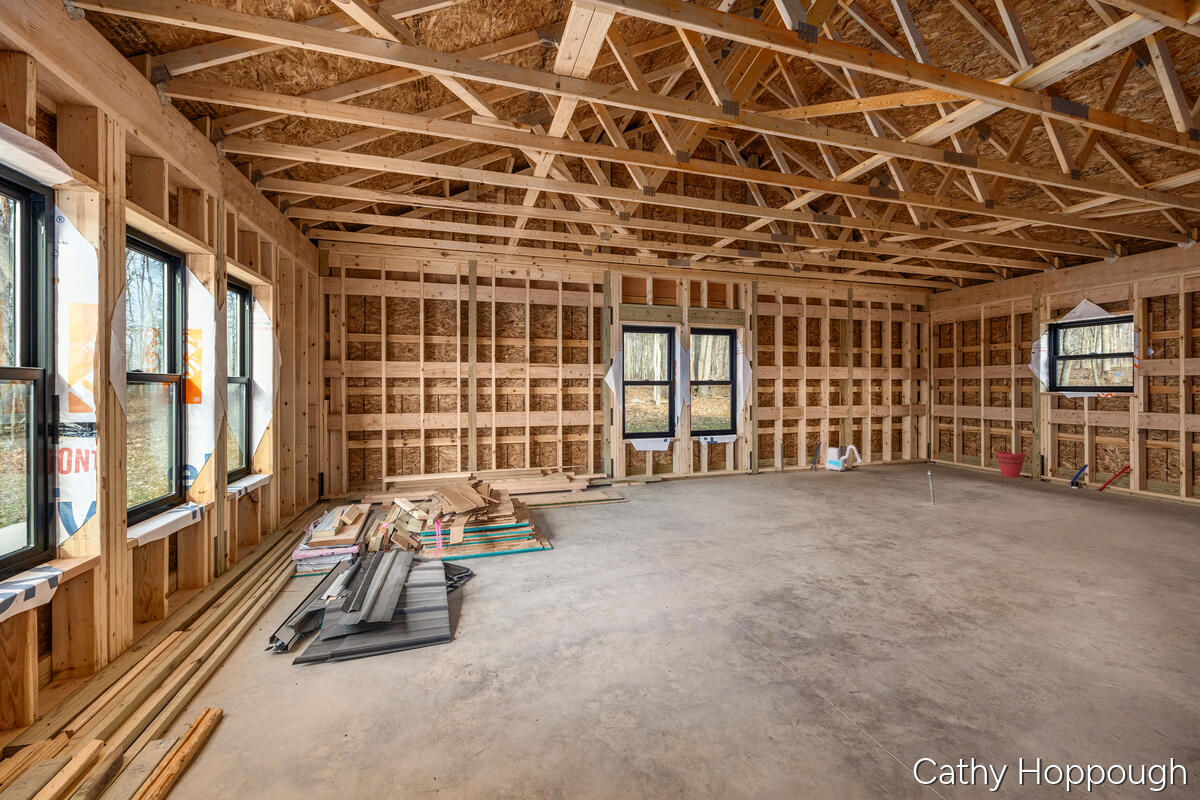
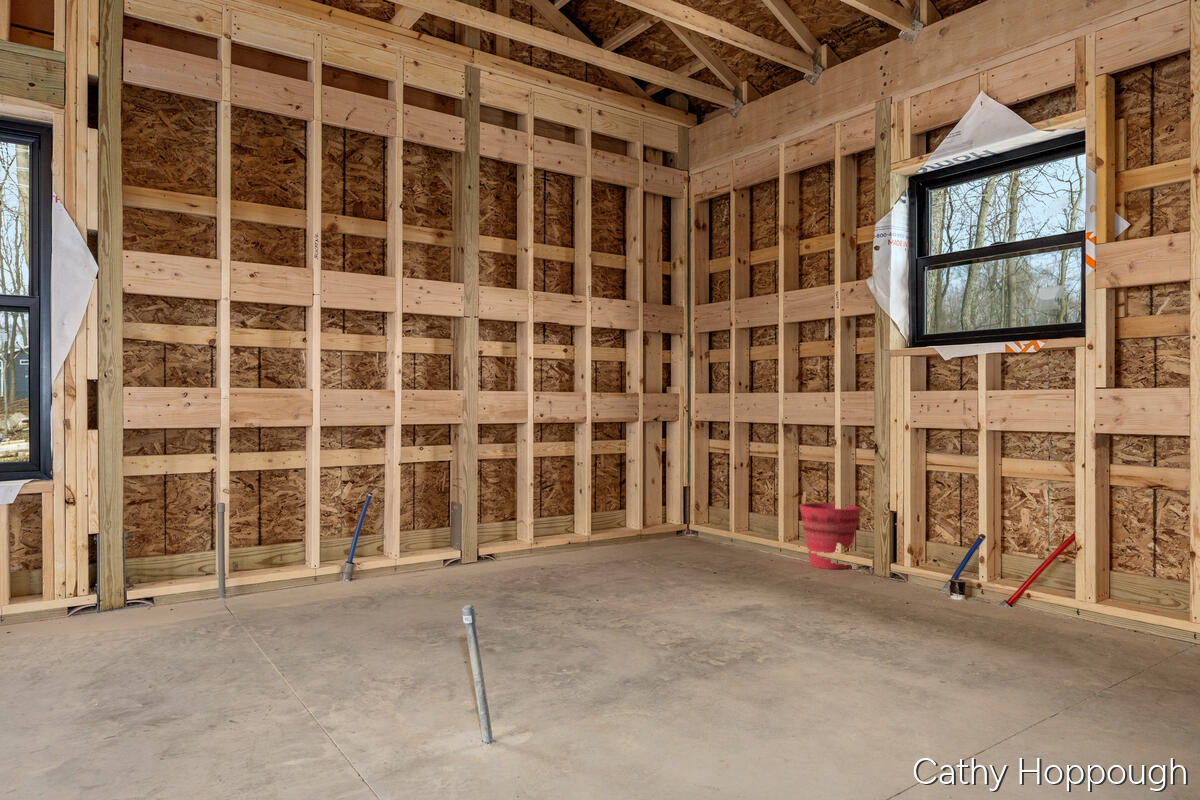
vacuum cleaner: present [826,445,863,471] -> none [383,486,467,563]

